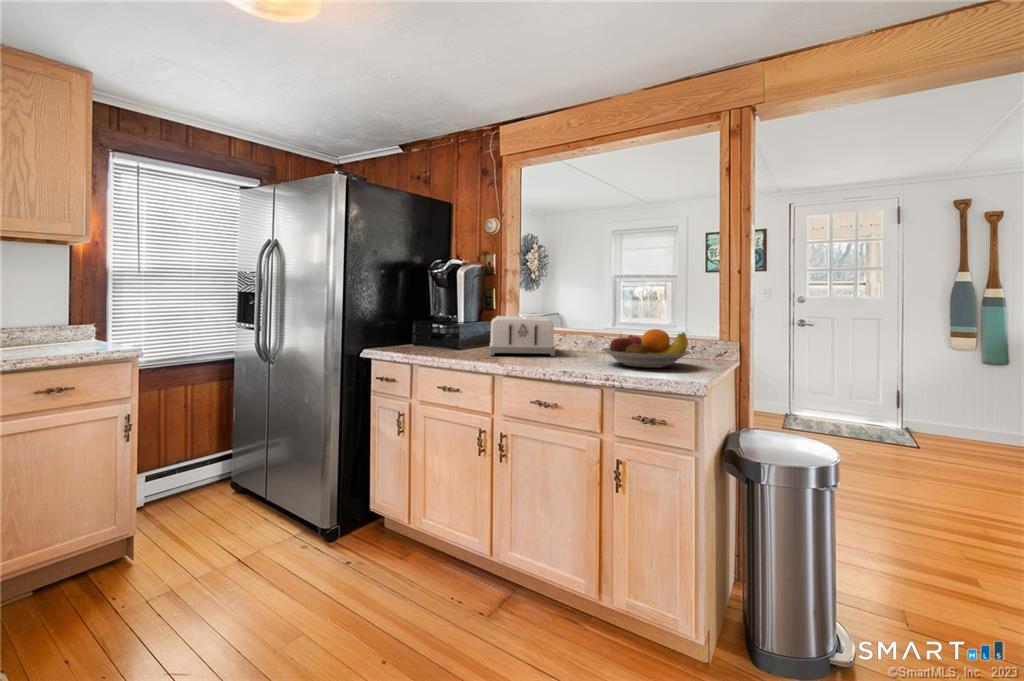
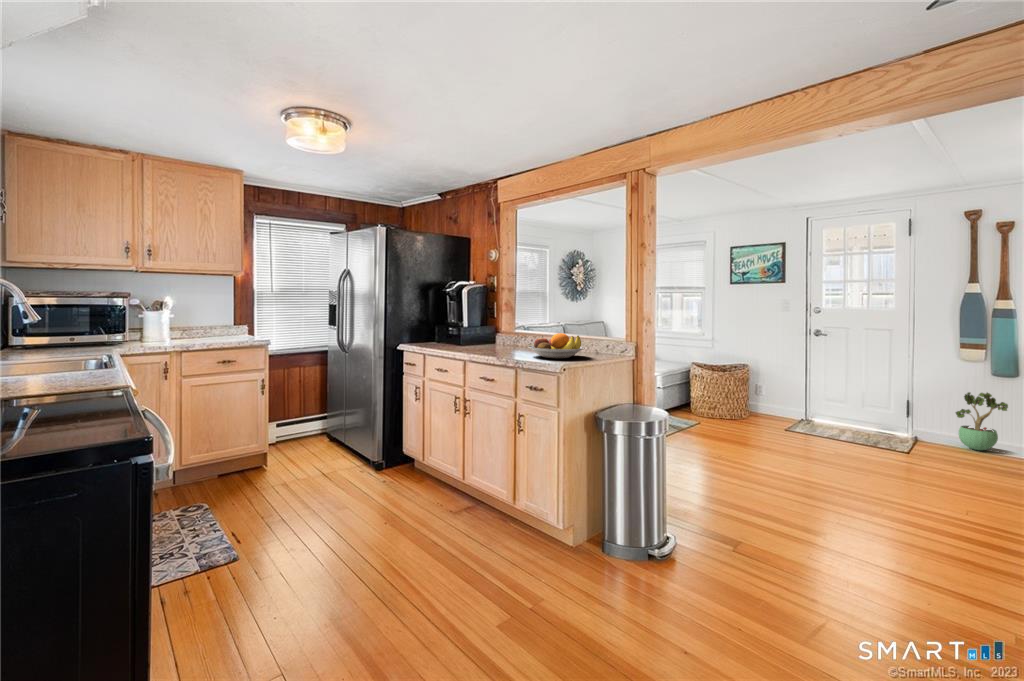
toaster: present [489,316,555,356] -> none [471,323,521,350]
potted plant: none [953,383,1007,443] -> present [956,392,1008,450]

